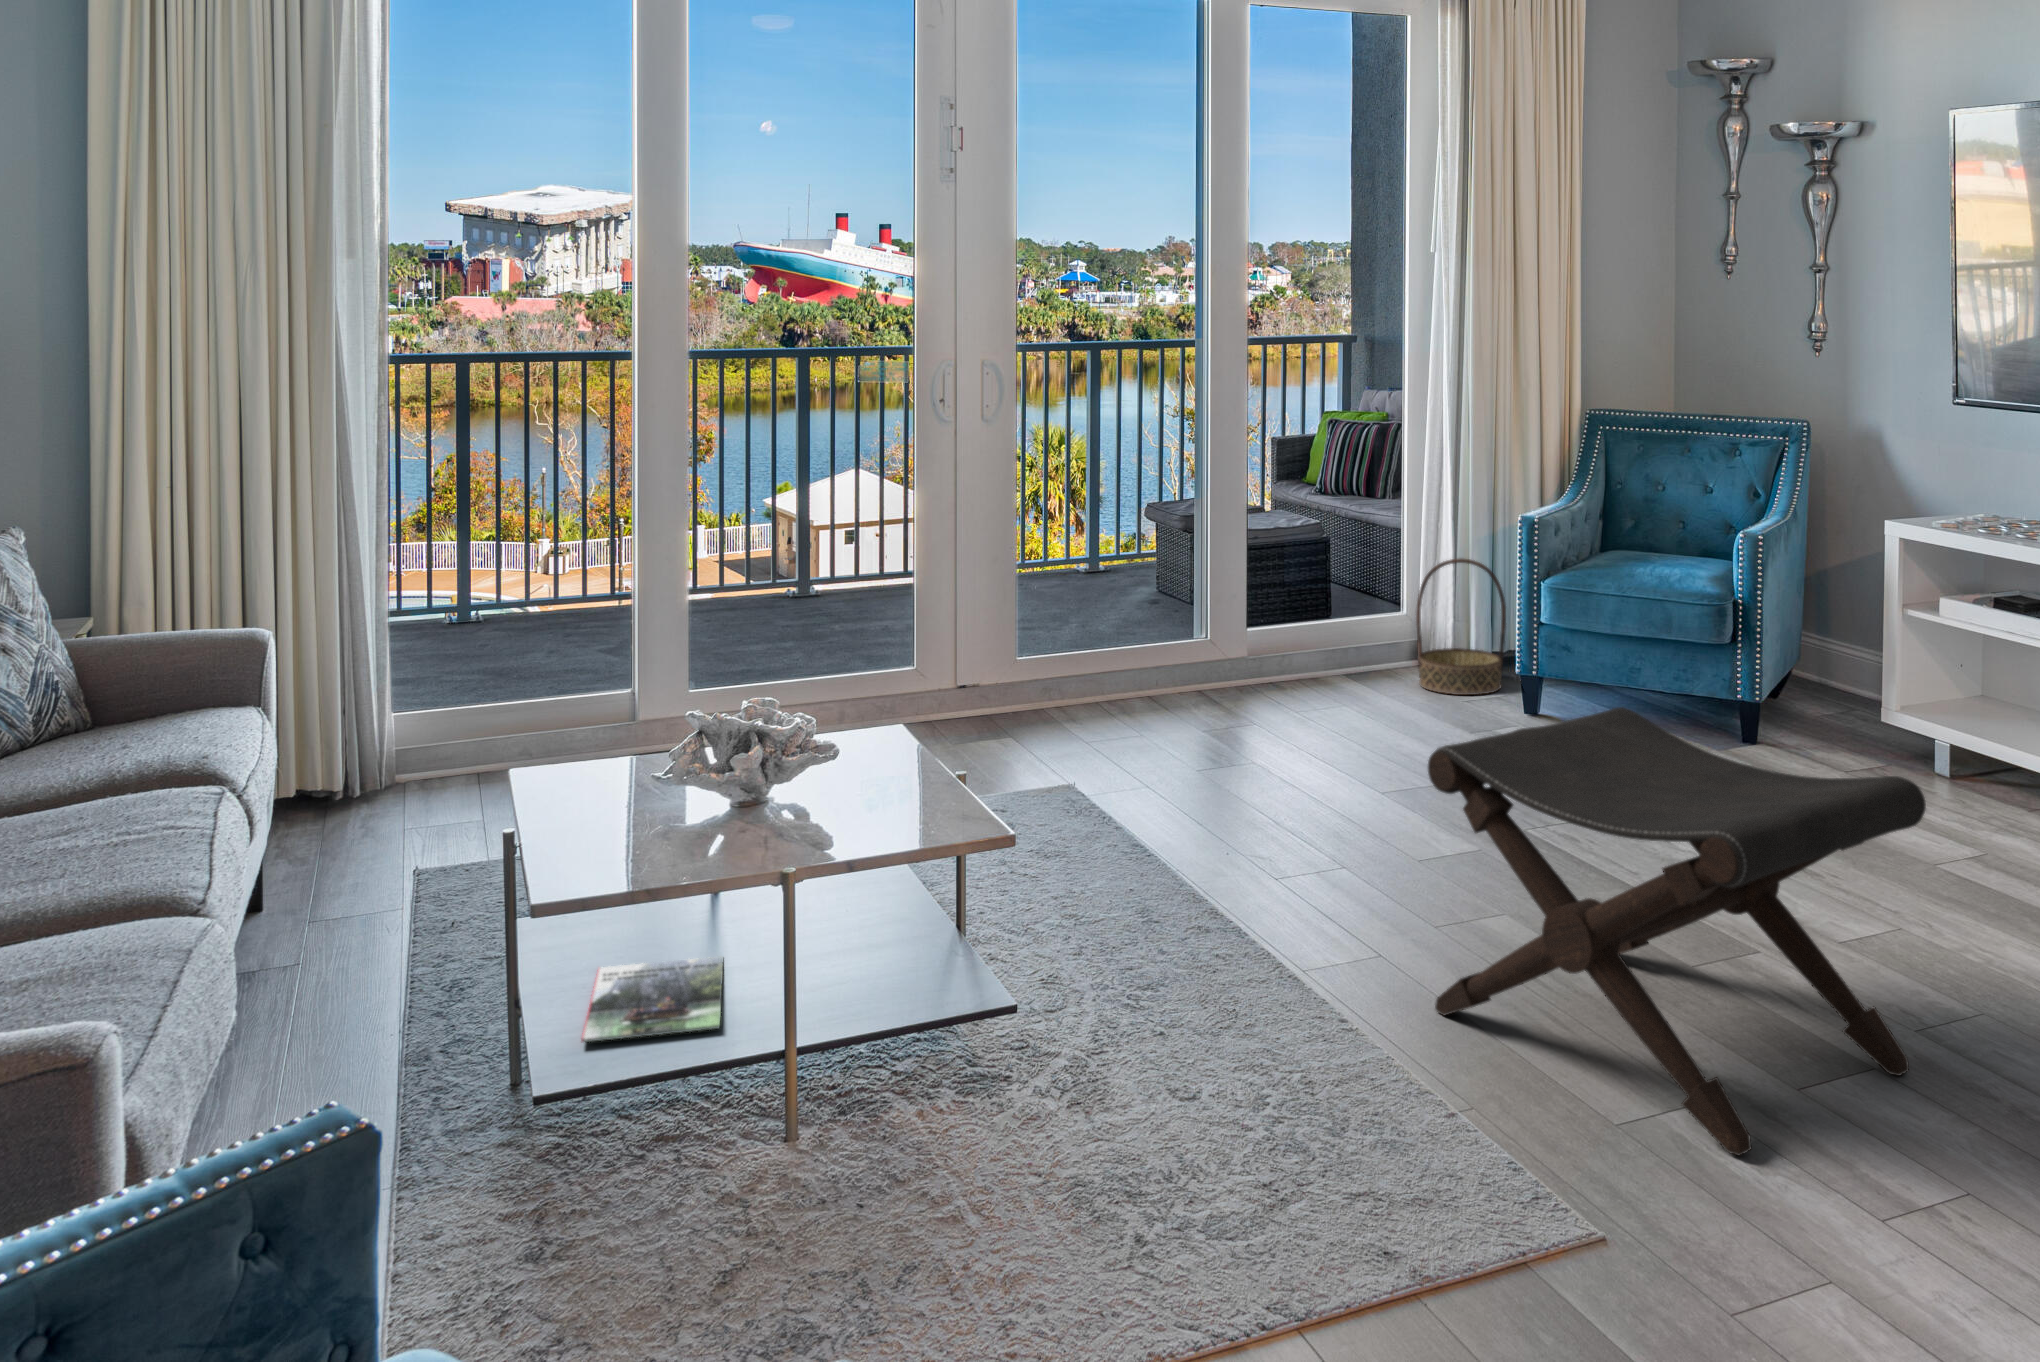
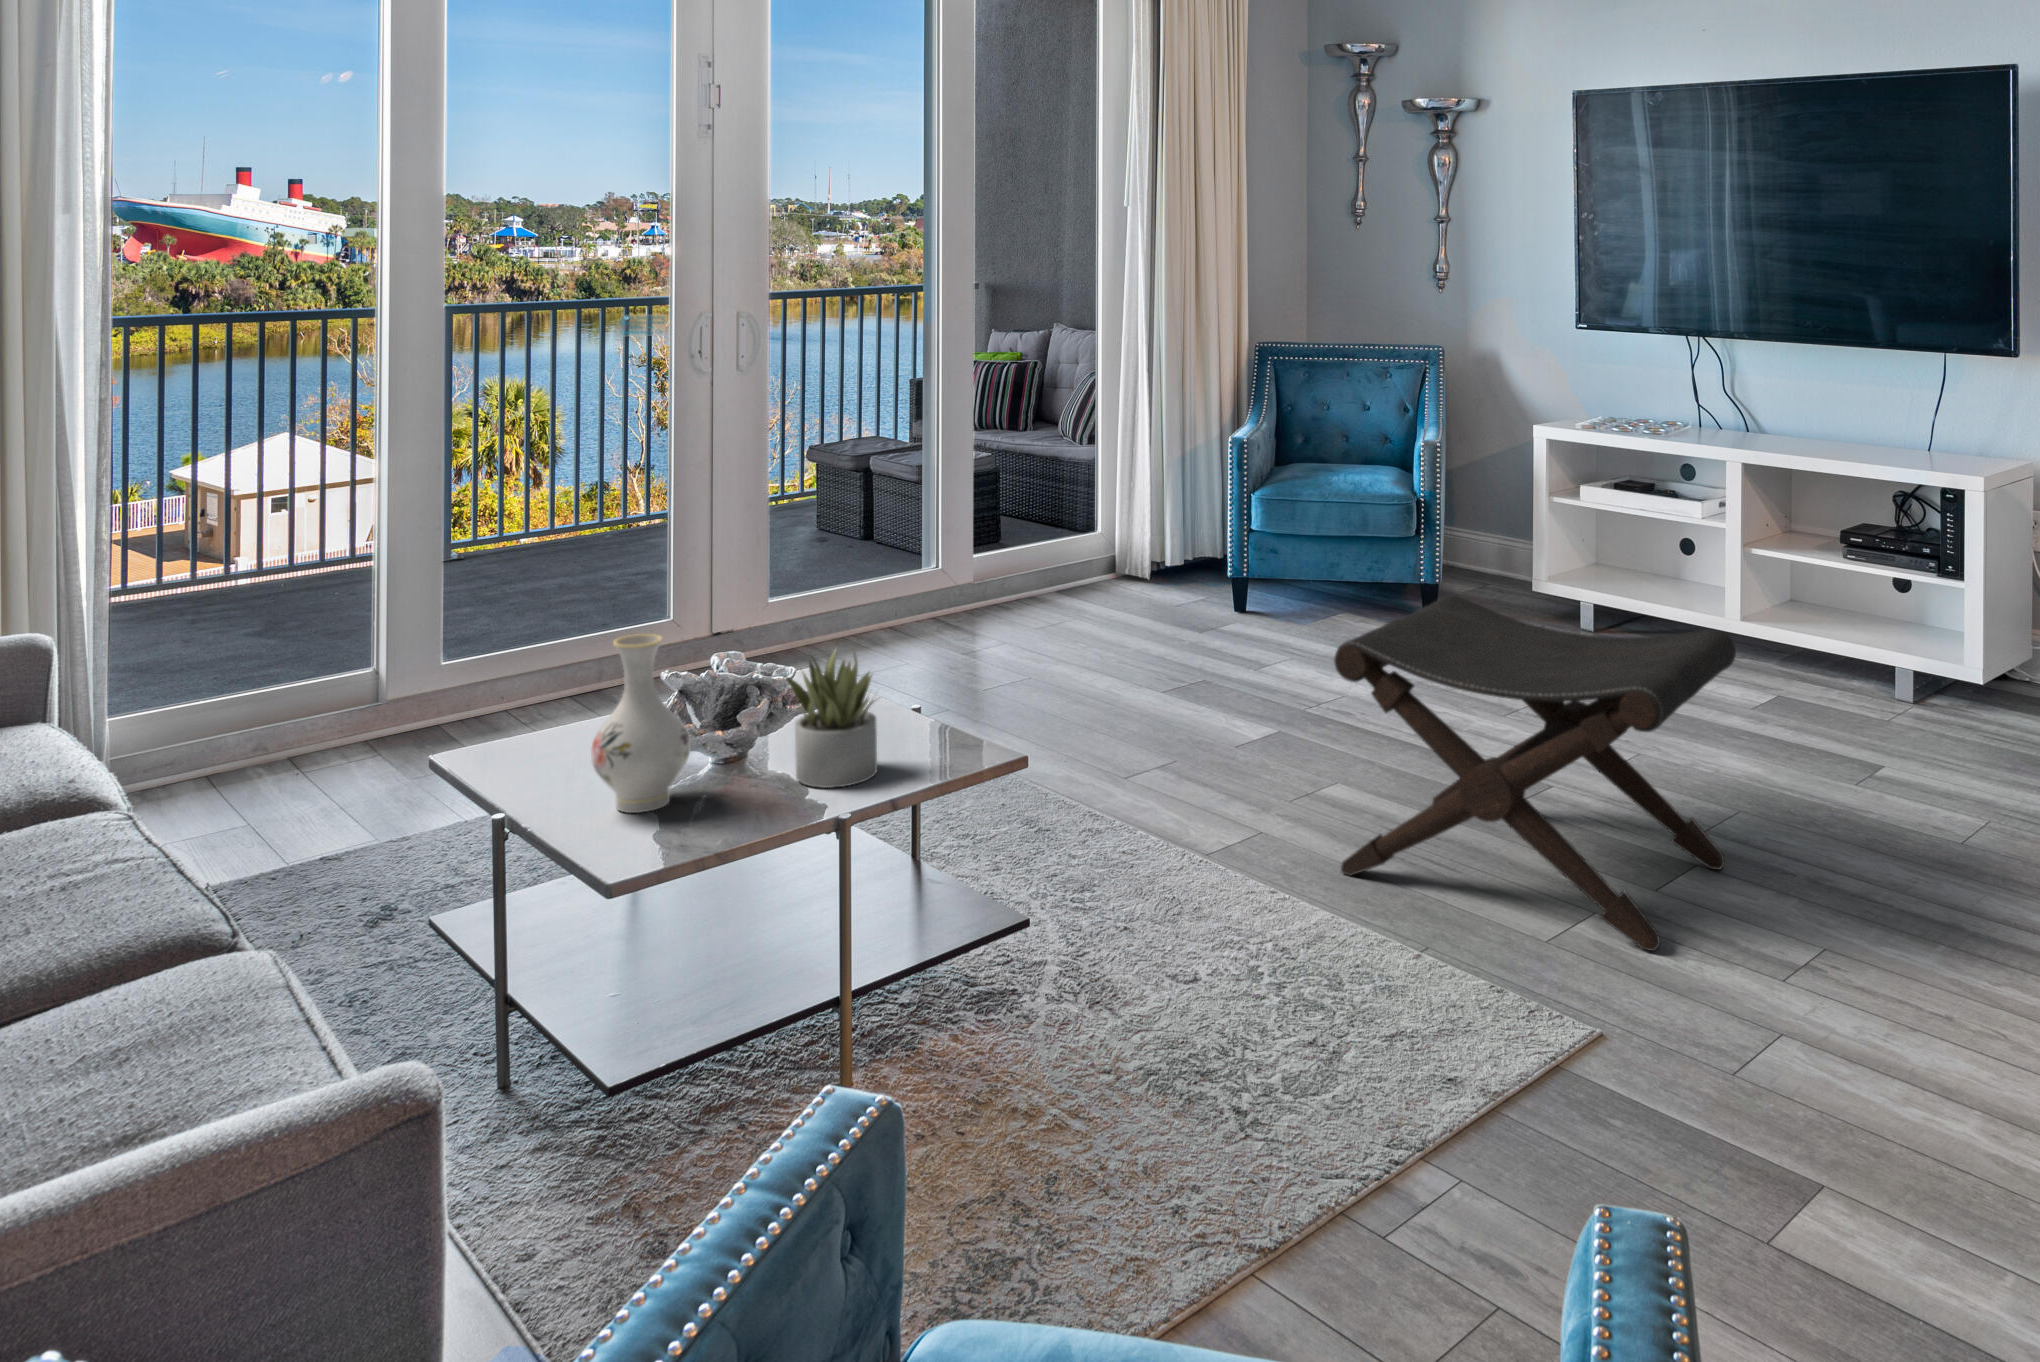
basket: present [1416,558,1506,695] -> none [1122,480,1201,602]
vase: none [587,667,683,839] -> present [591,634,691,813]
succulent plant: none [776,697,868,838] -> present [786,651,877,788]
magazine: present [582,956,723,1042] -> none [564,920,744,1027]

